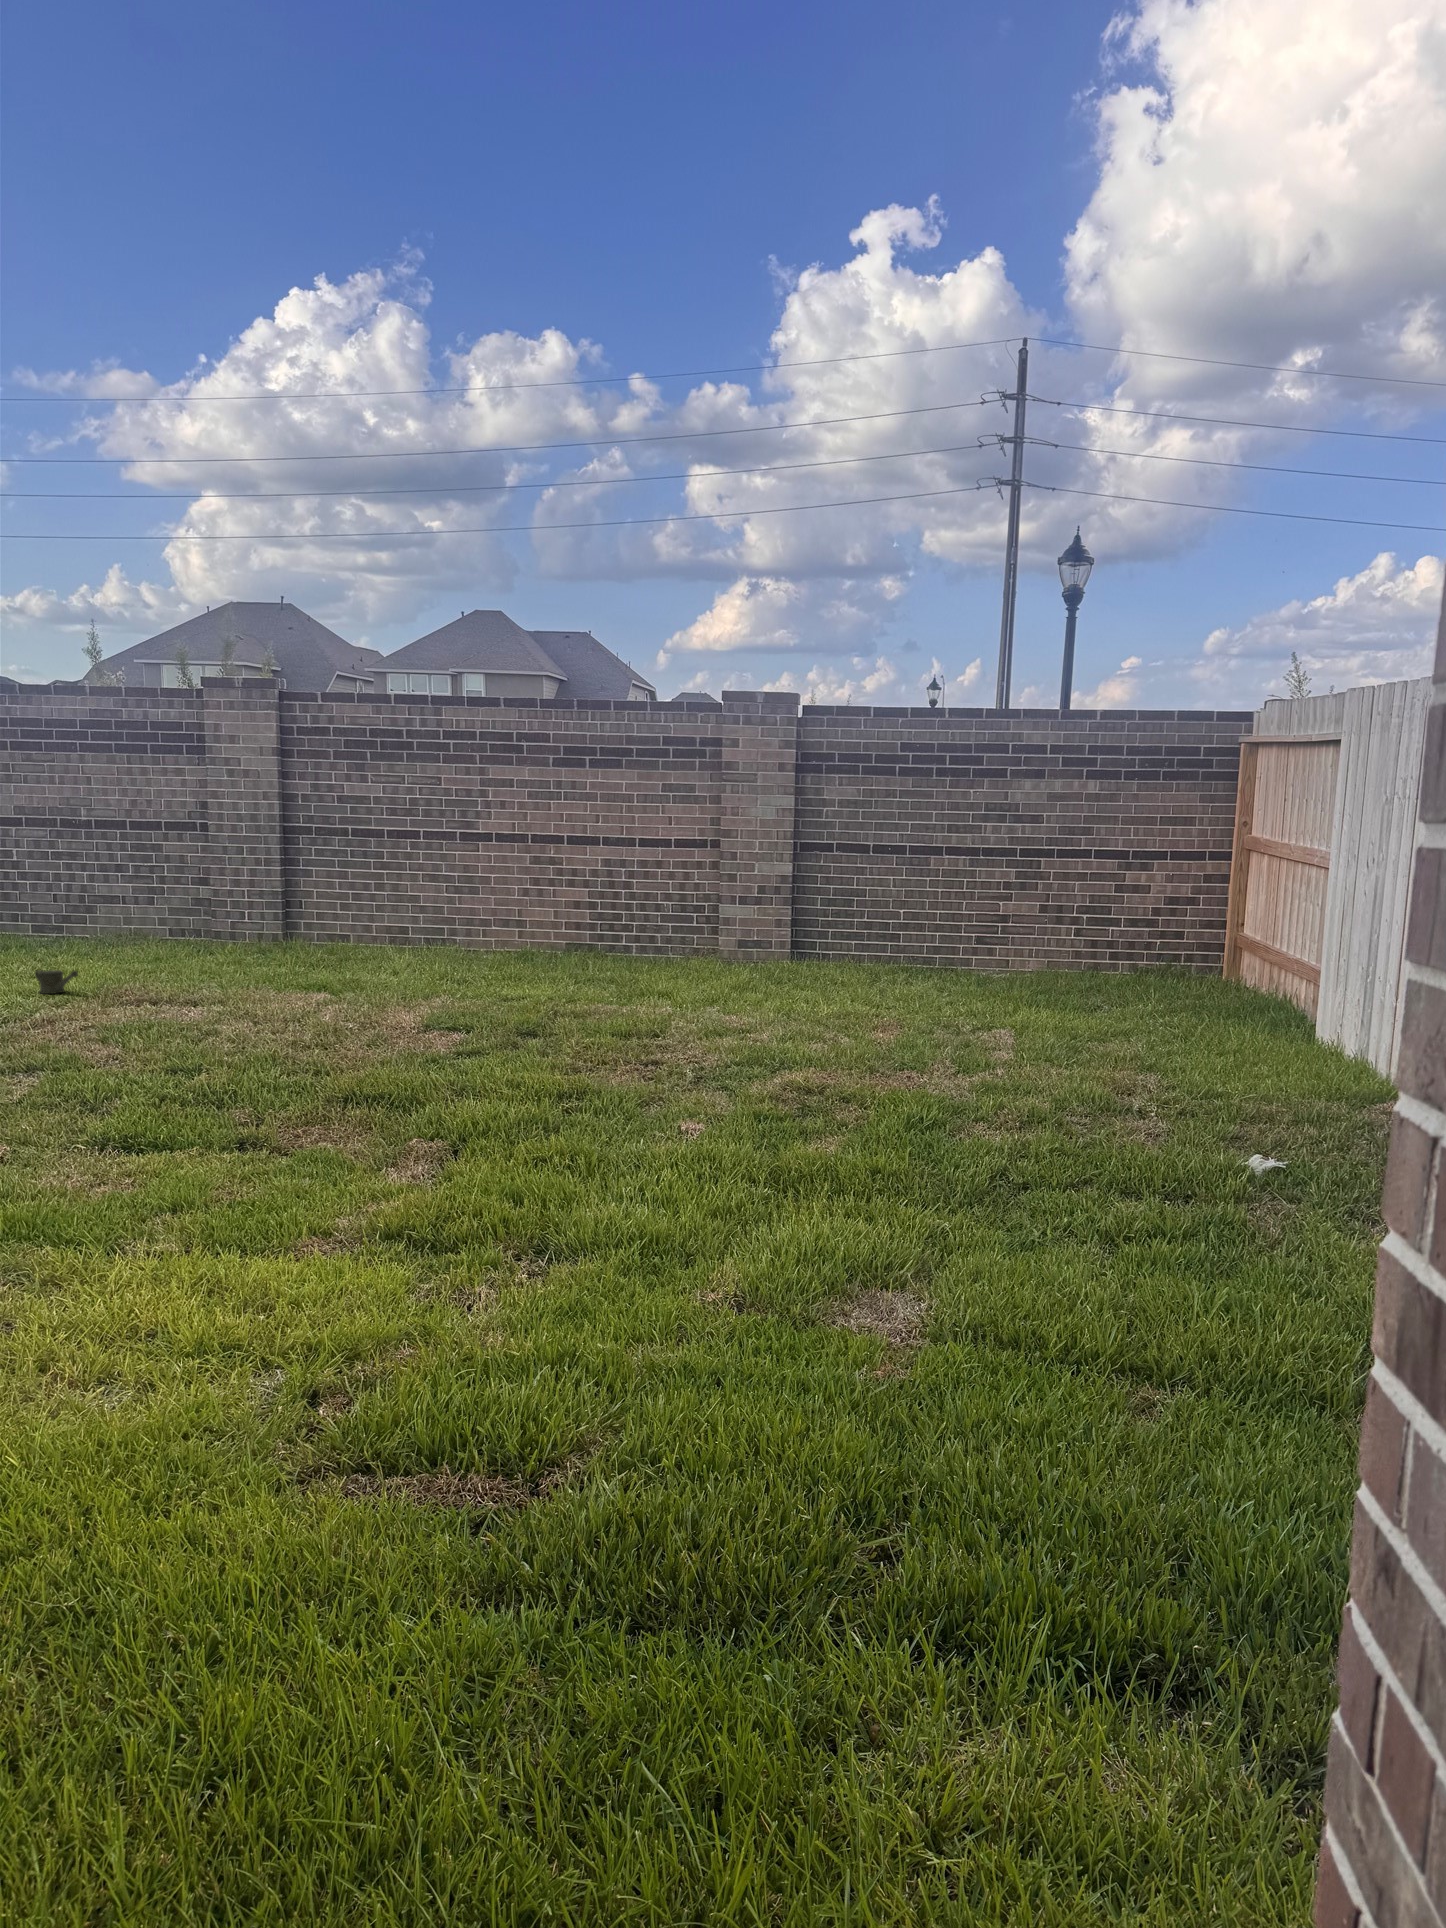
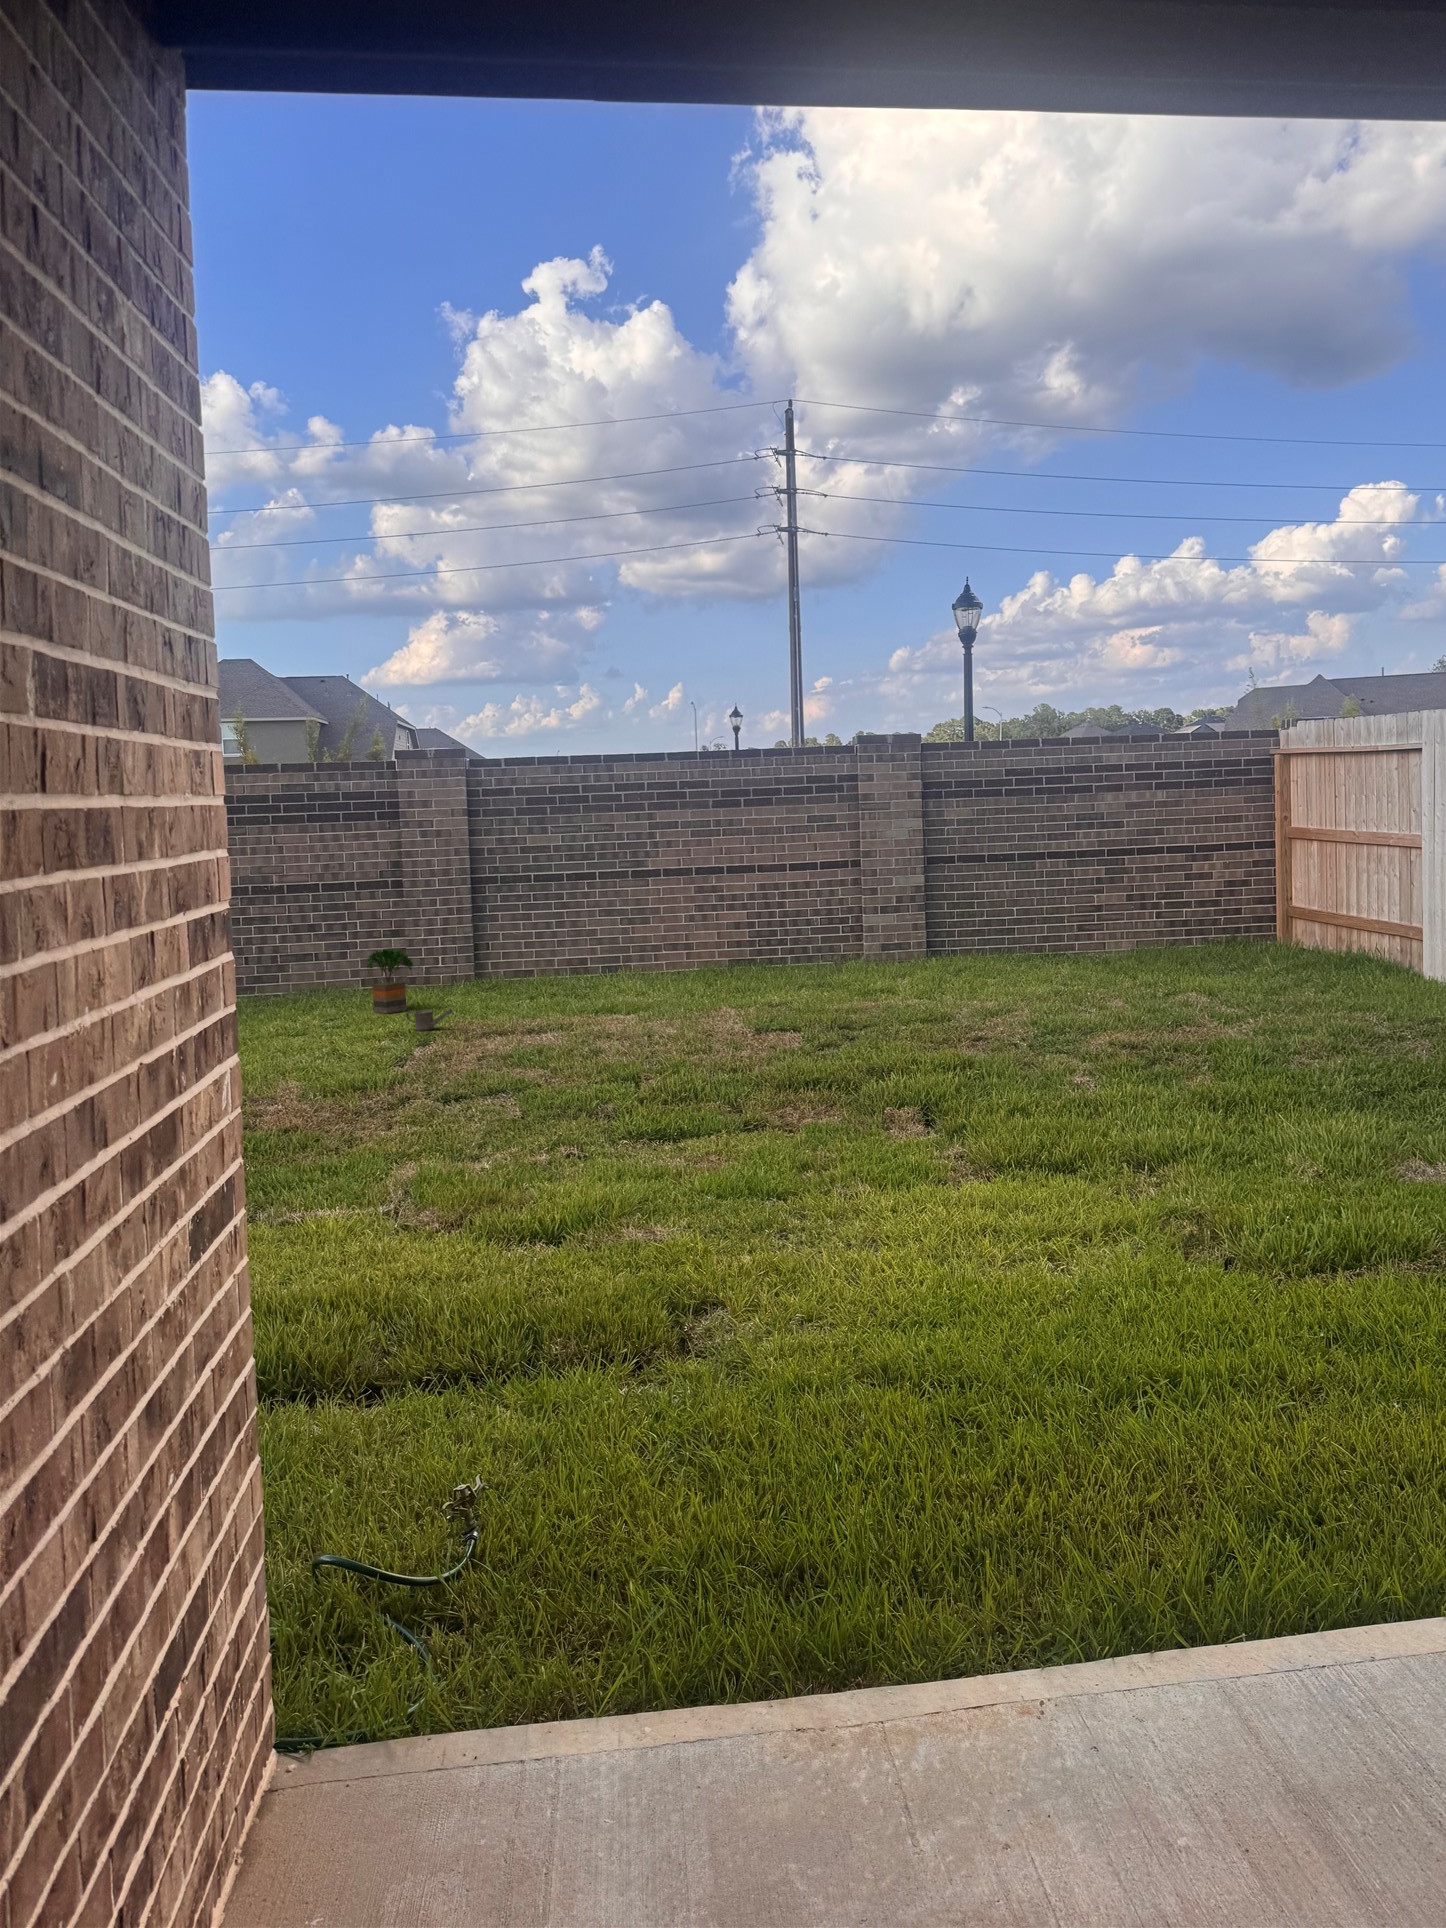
potted tree: none [62,895,120,970] -> present [367,949,413,1014]

